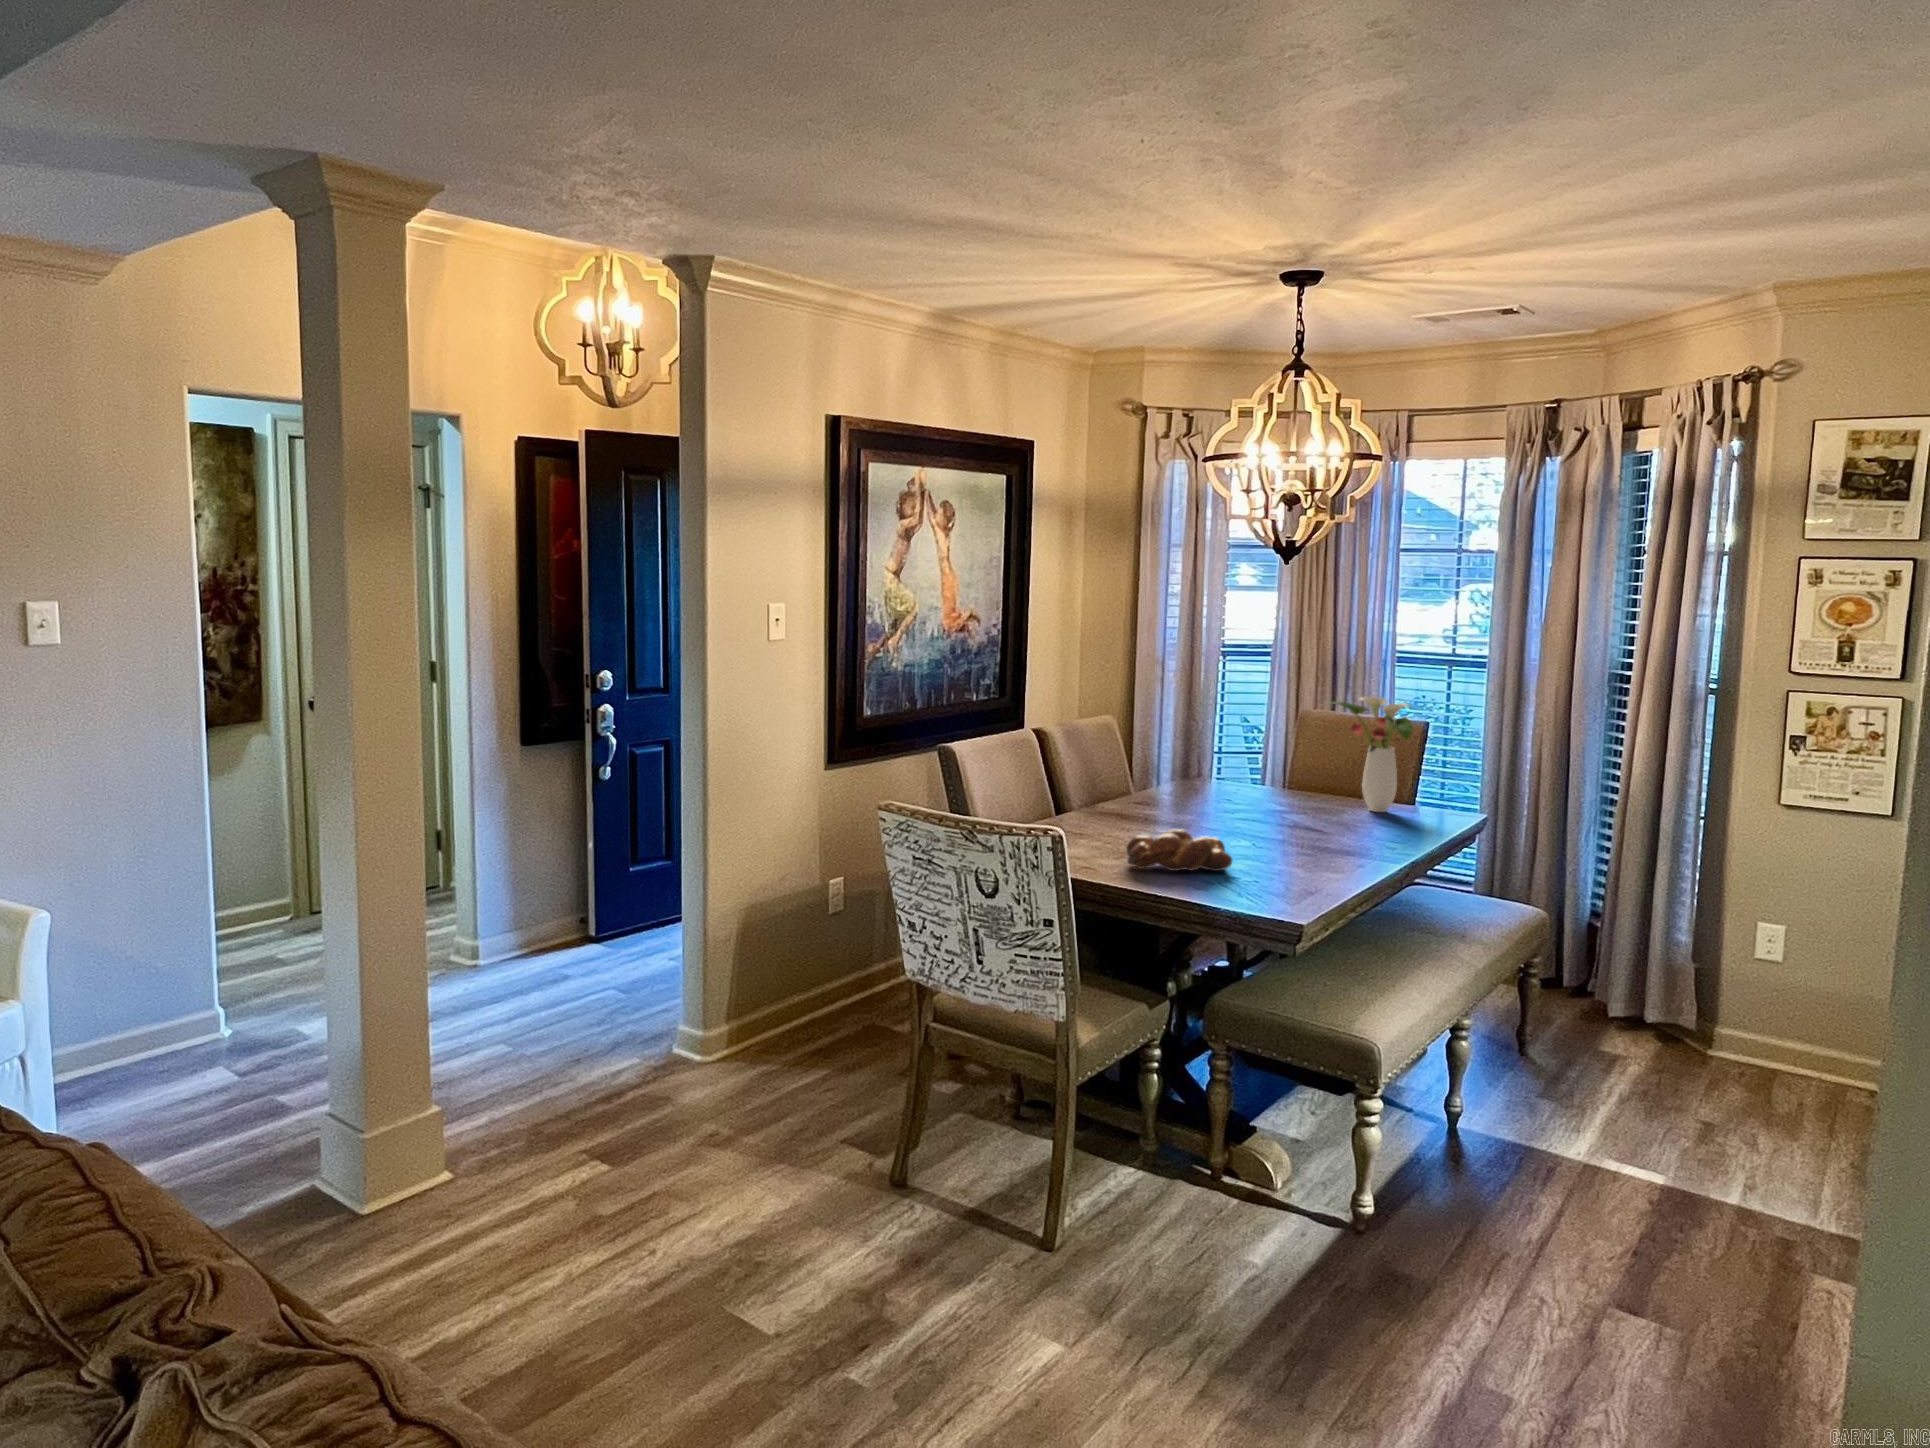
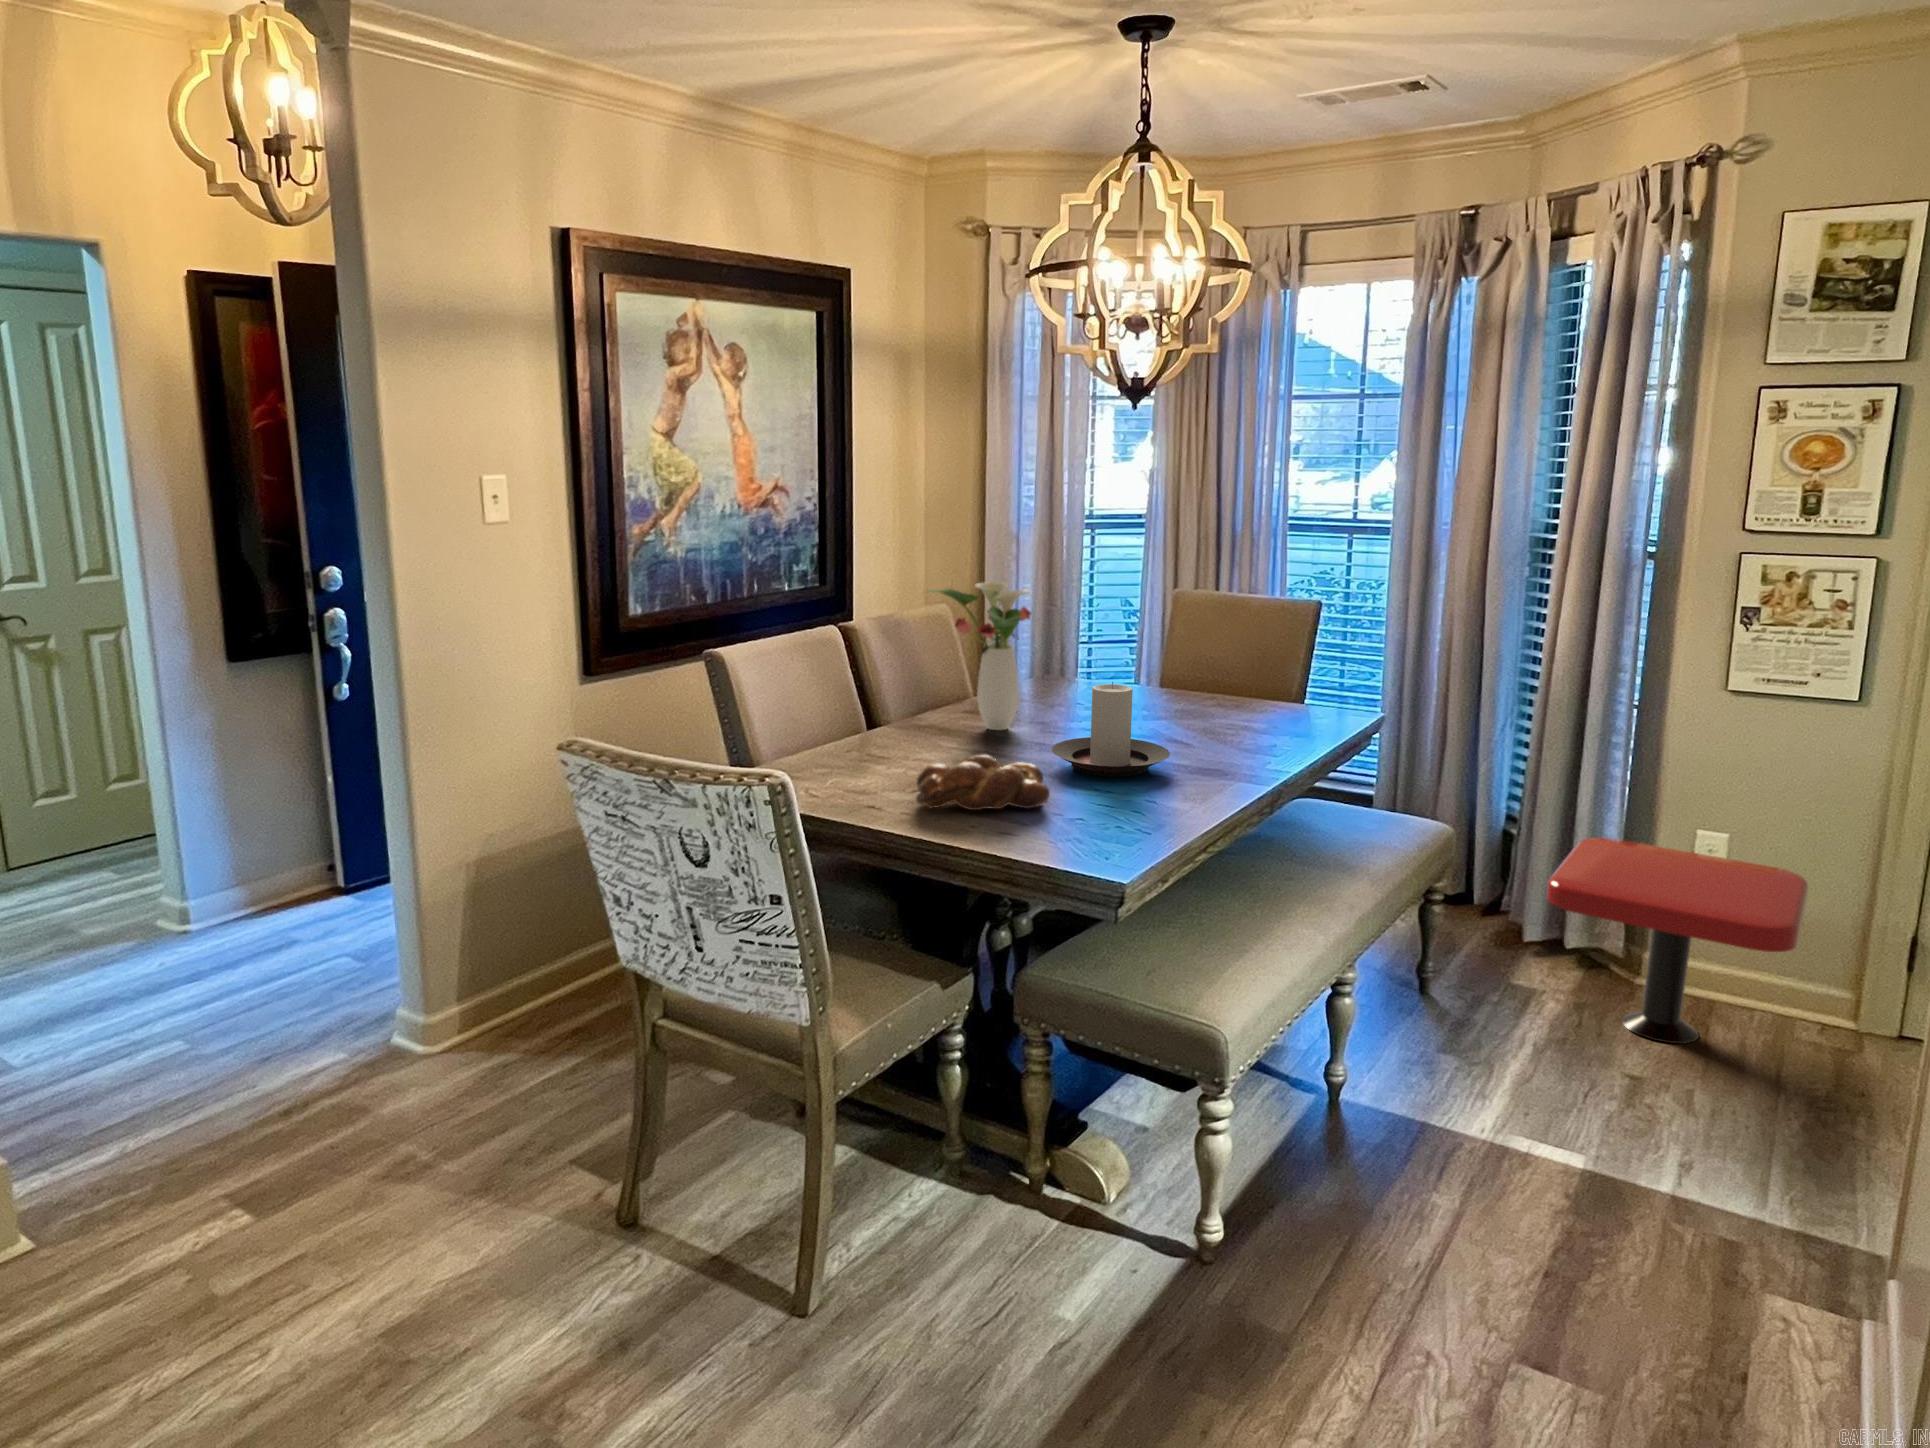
flower arrangement: present [1325,697,1413,812] -> present [929,582,1031,730]
candle holder: none [1223,778,1319,853] -> present [1052,682,1170,777]
pedestal table: none [1628,927,1855,1101] -> present [1546,838,1808,1043]

